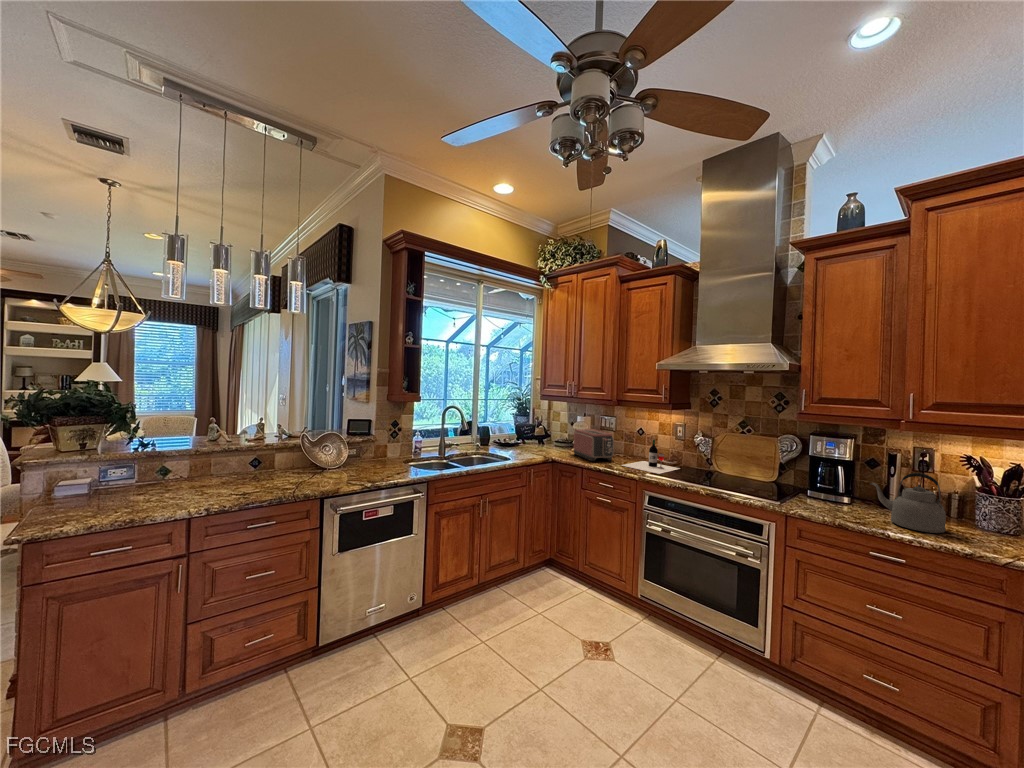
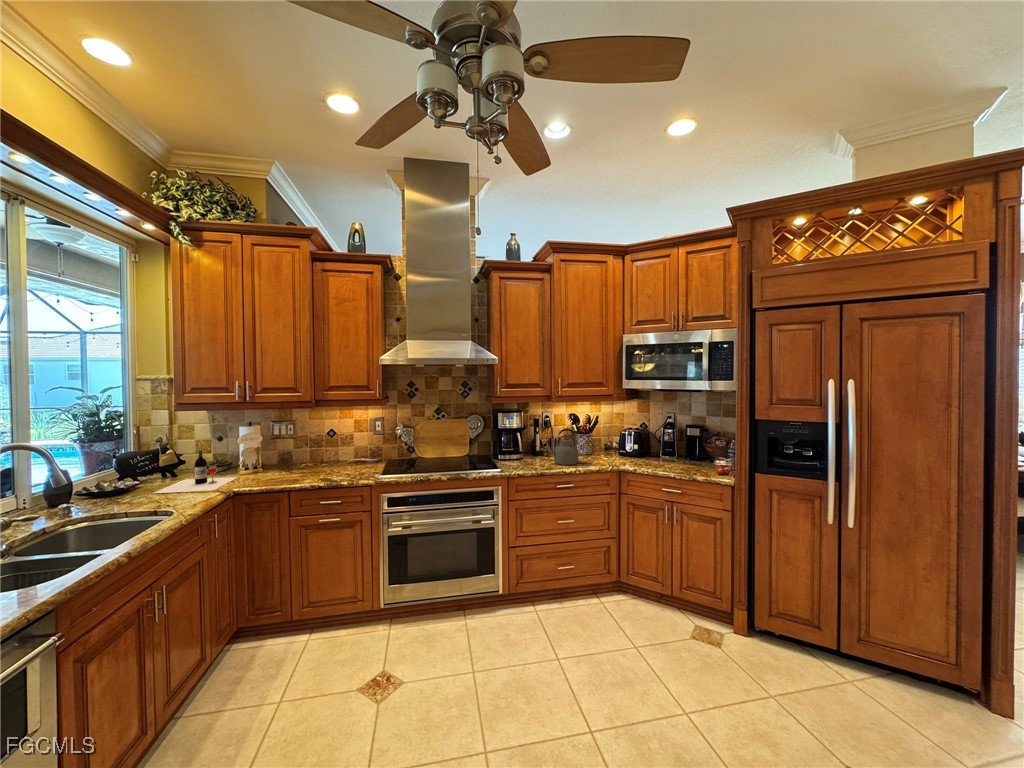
toaster: present [573,429,614,461] -> none [253,441,317,481]
wine bottle: present [622,440,680,474] -> present [154,450,237,493]

